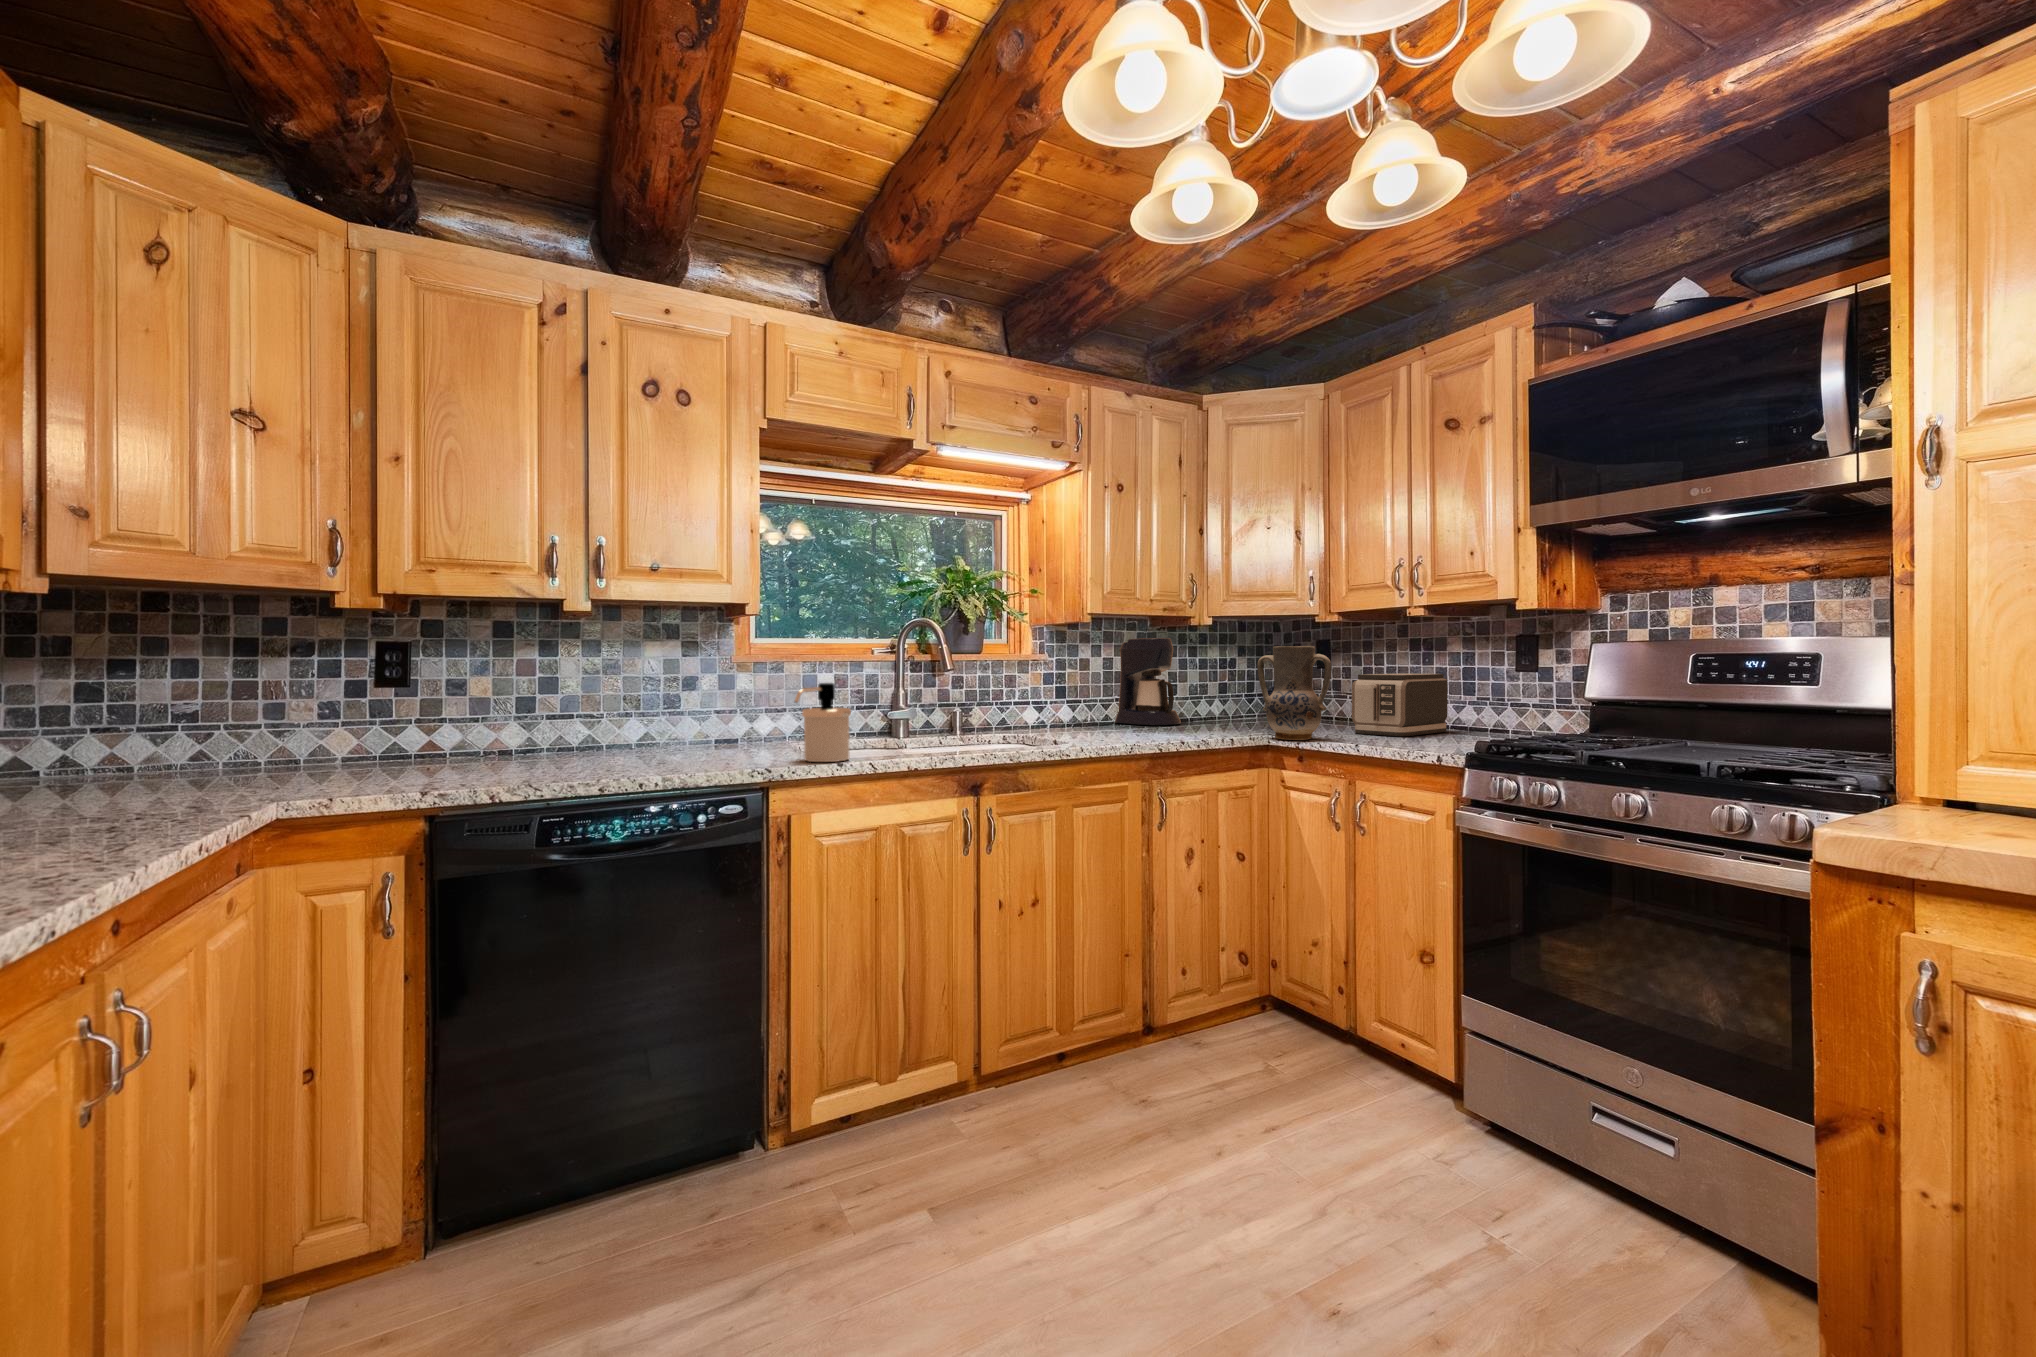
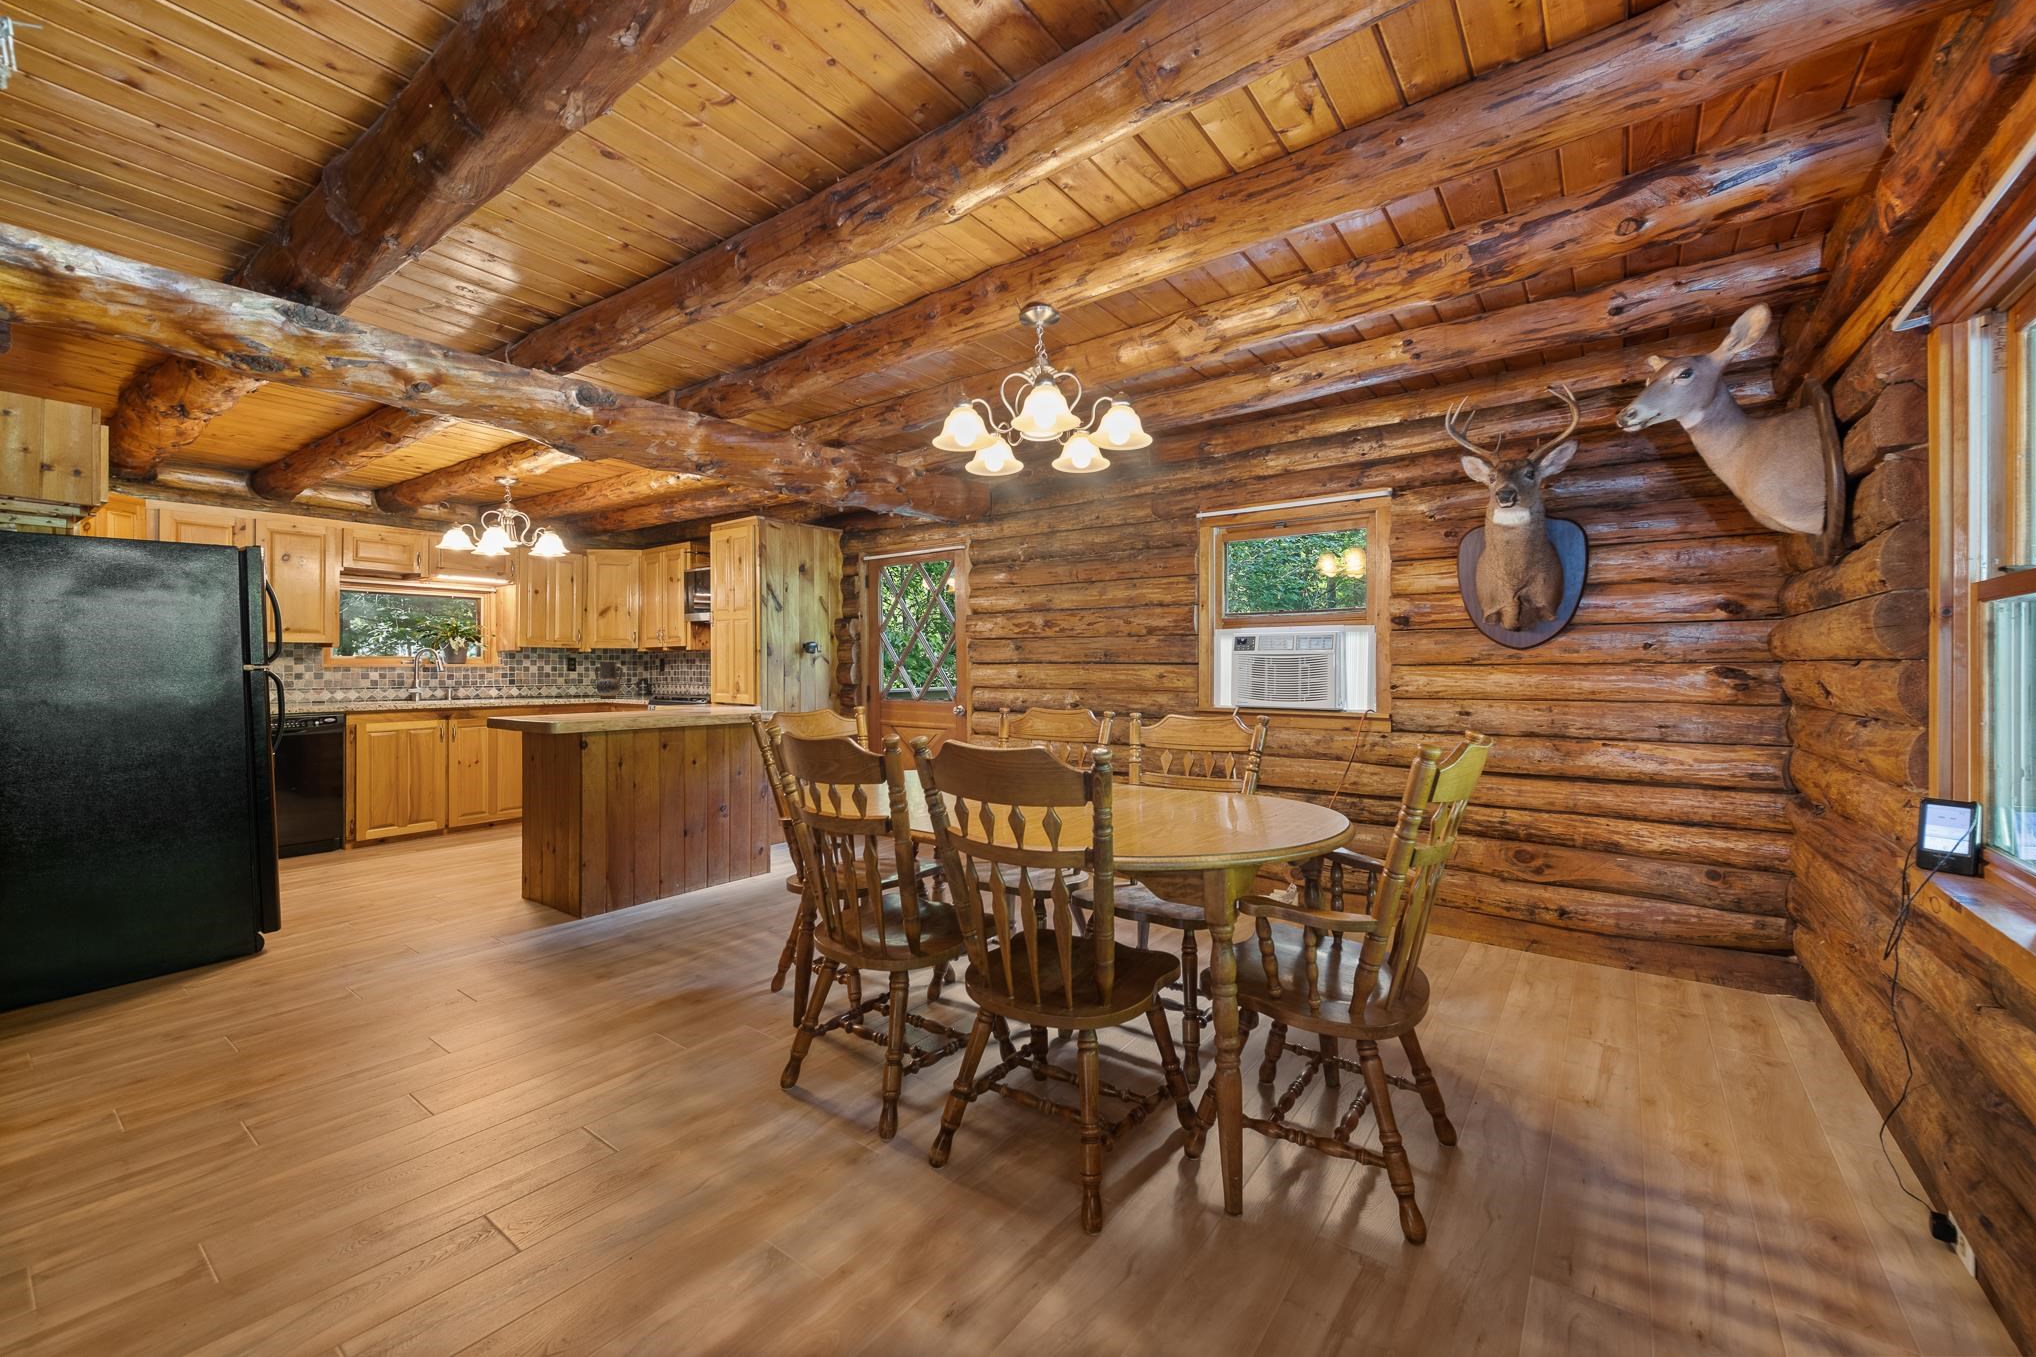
coffee maker: present [1115,638,1181,725] -> none [546,657,579,697]
toaster: present [1352,673,1448,736] -> none [645,673,690,697]
soap dispenser: present [795,683,851,762] -> none [358,674,385,704]

